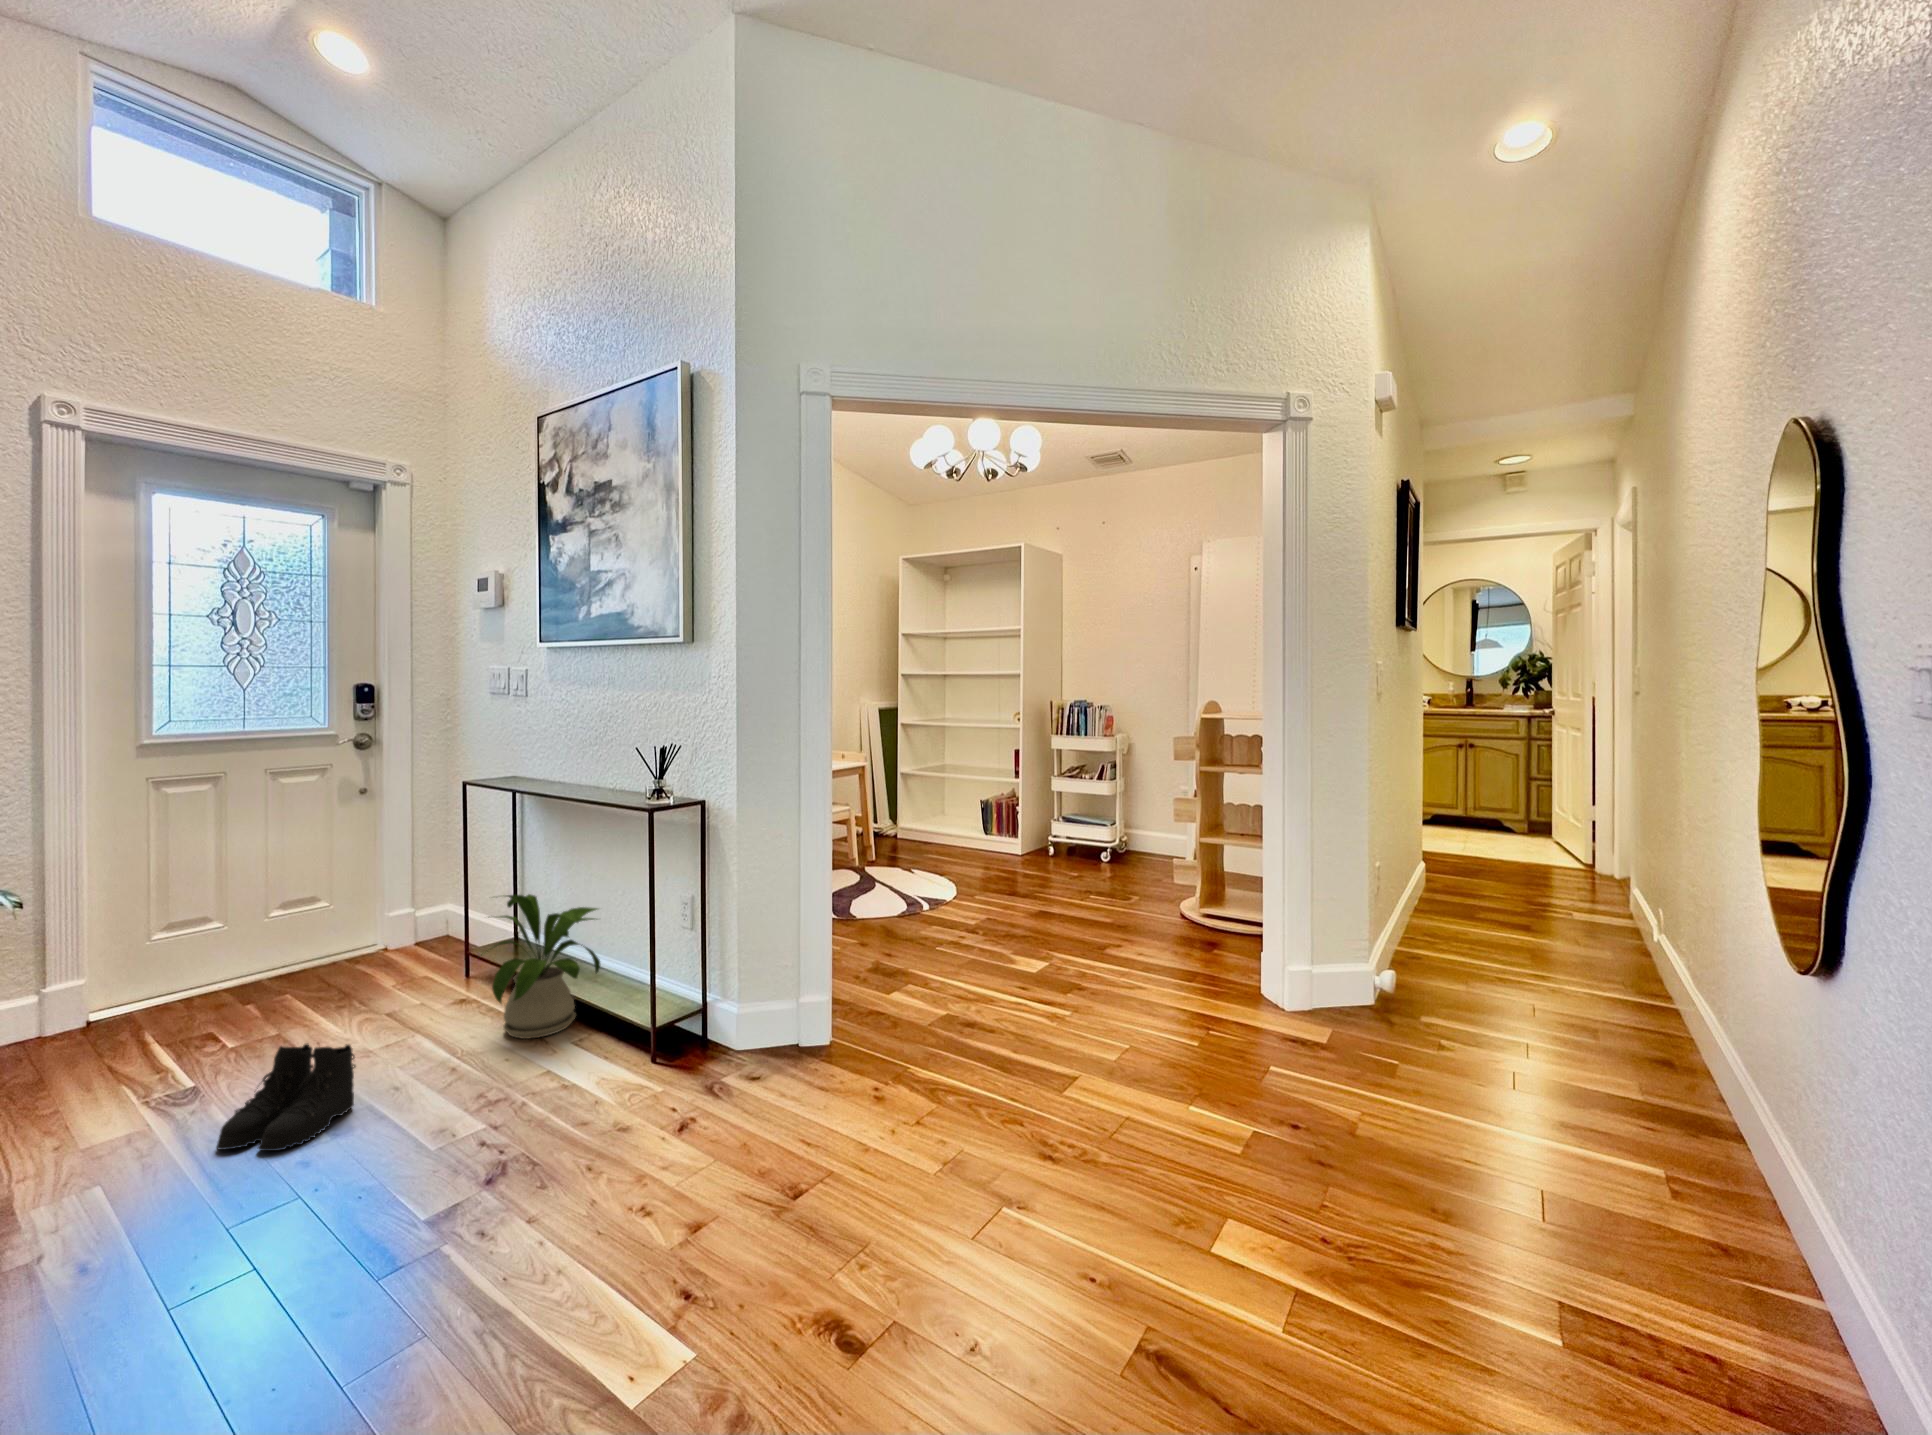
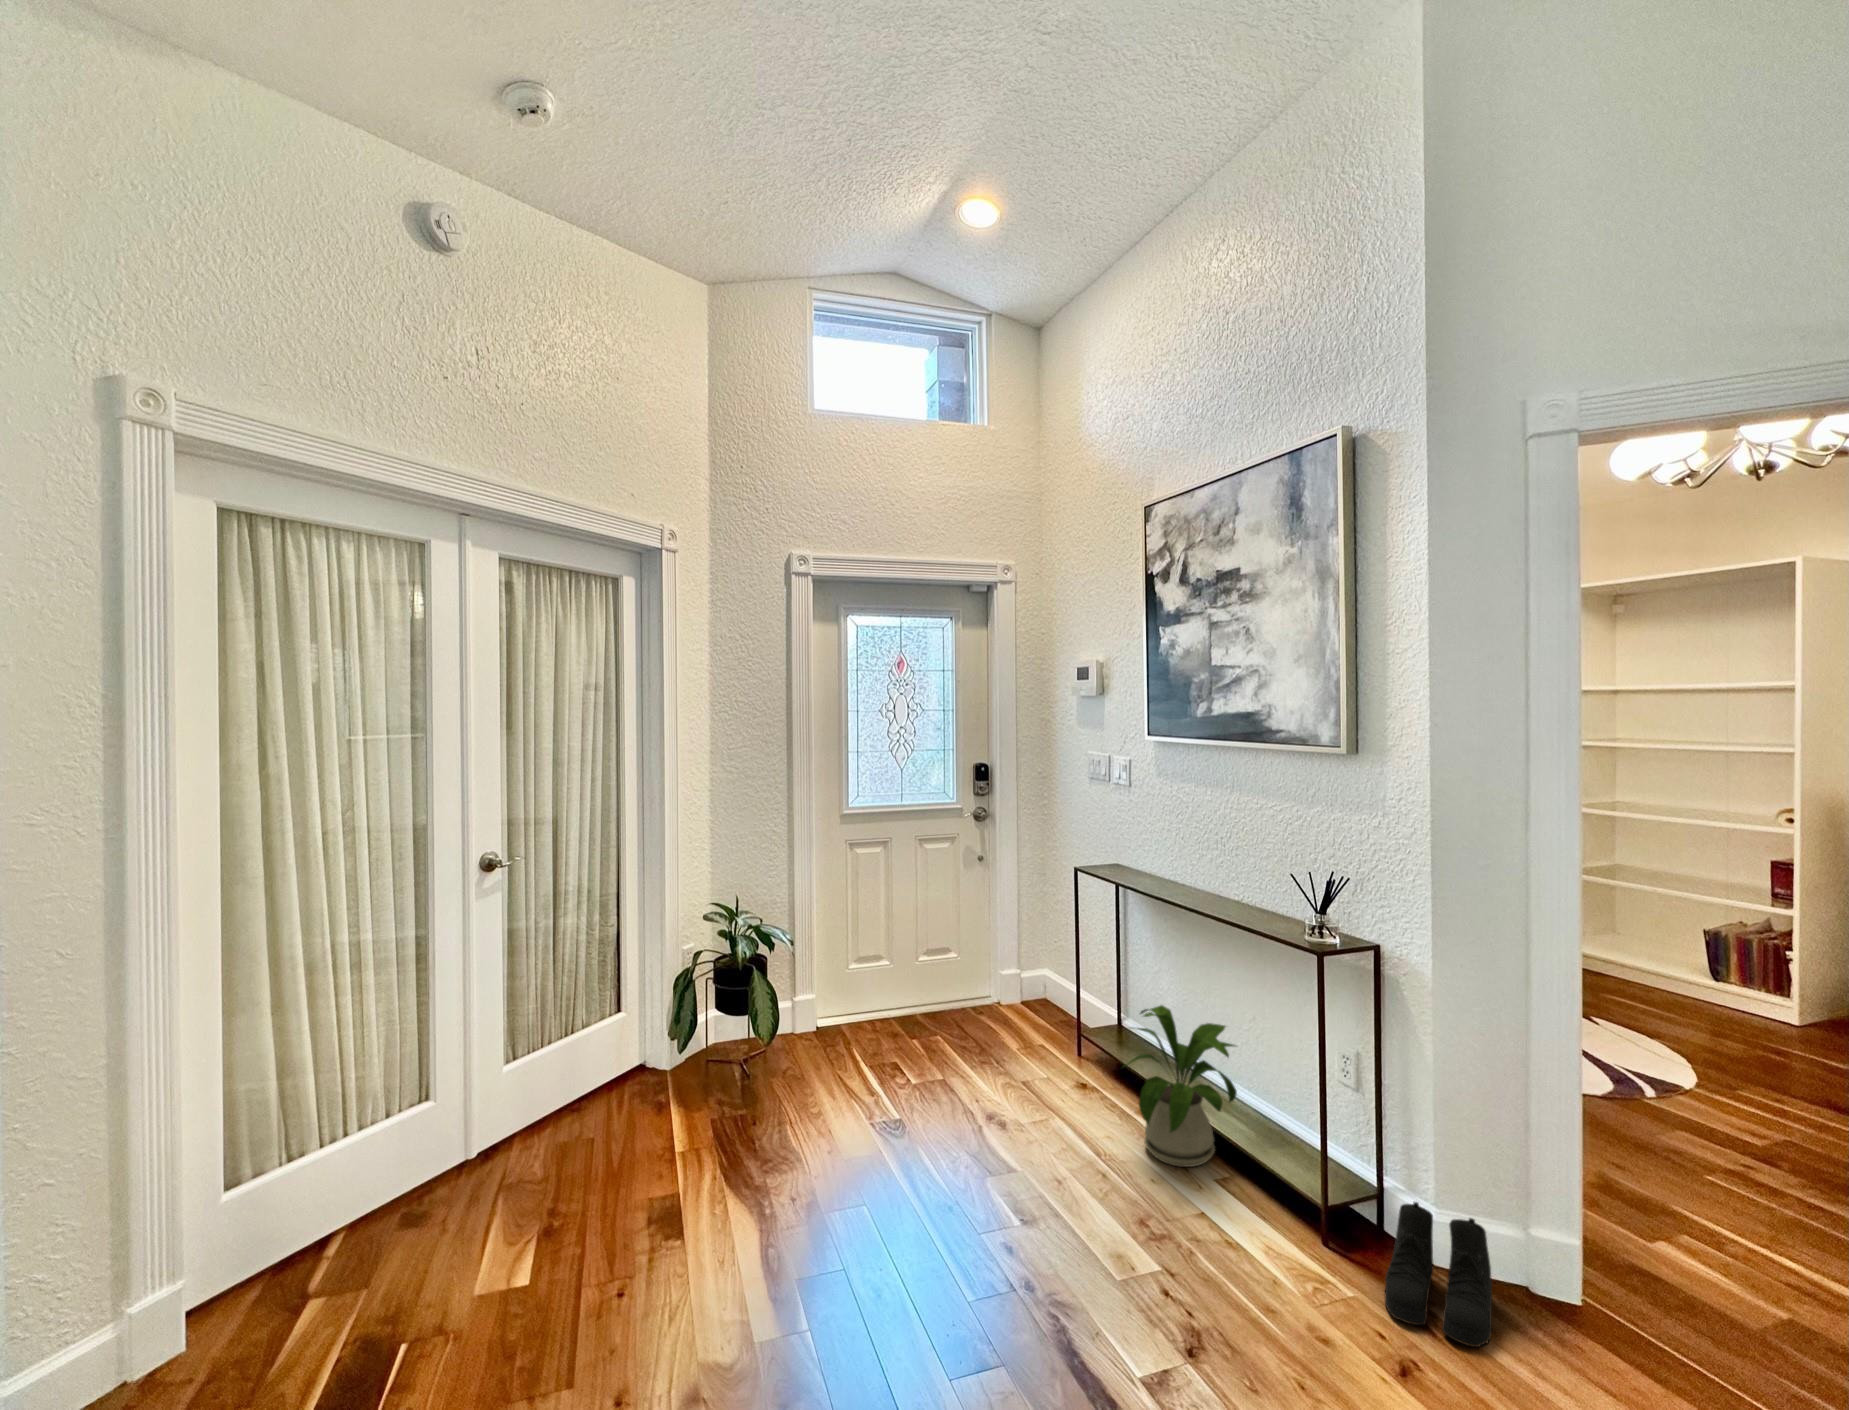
boots: present [217,1043,356,1151] -> present [1385,1202,1492,1347]

